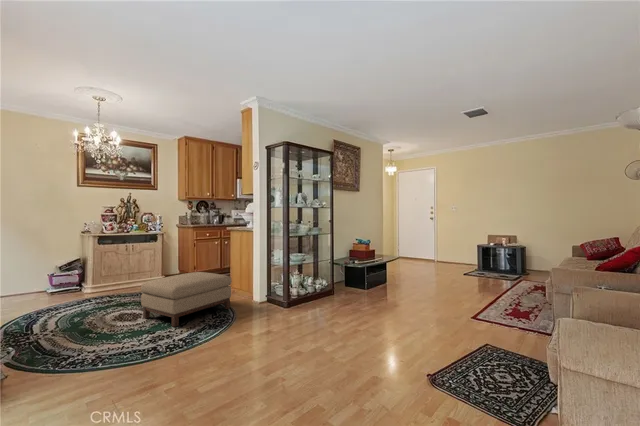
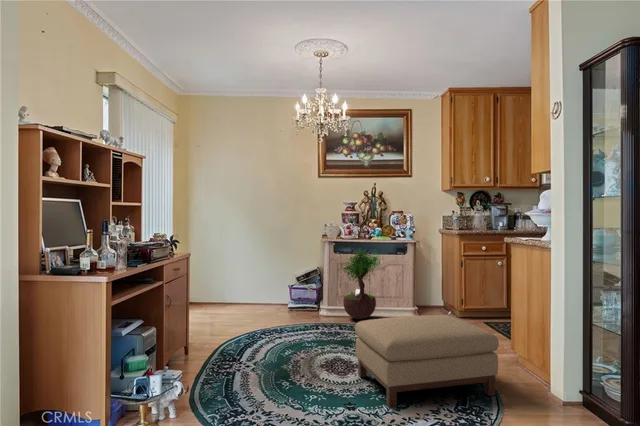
potted tree: none [106,236,142,290] -> present [342,248,381,319]

